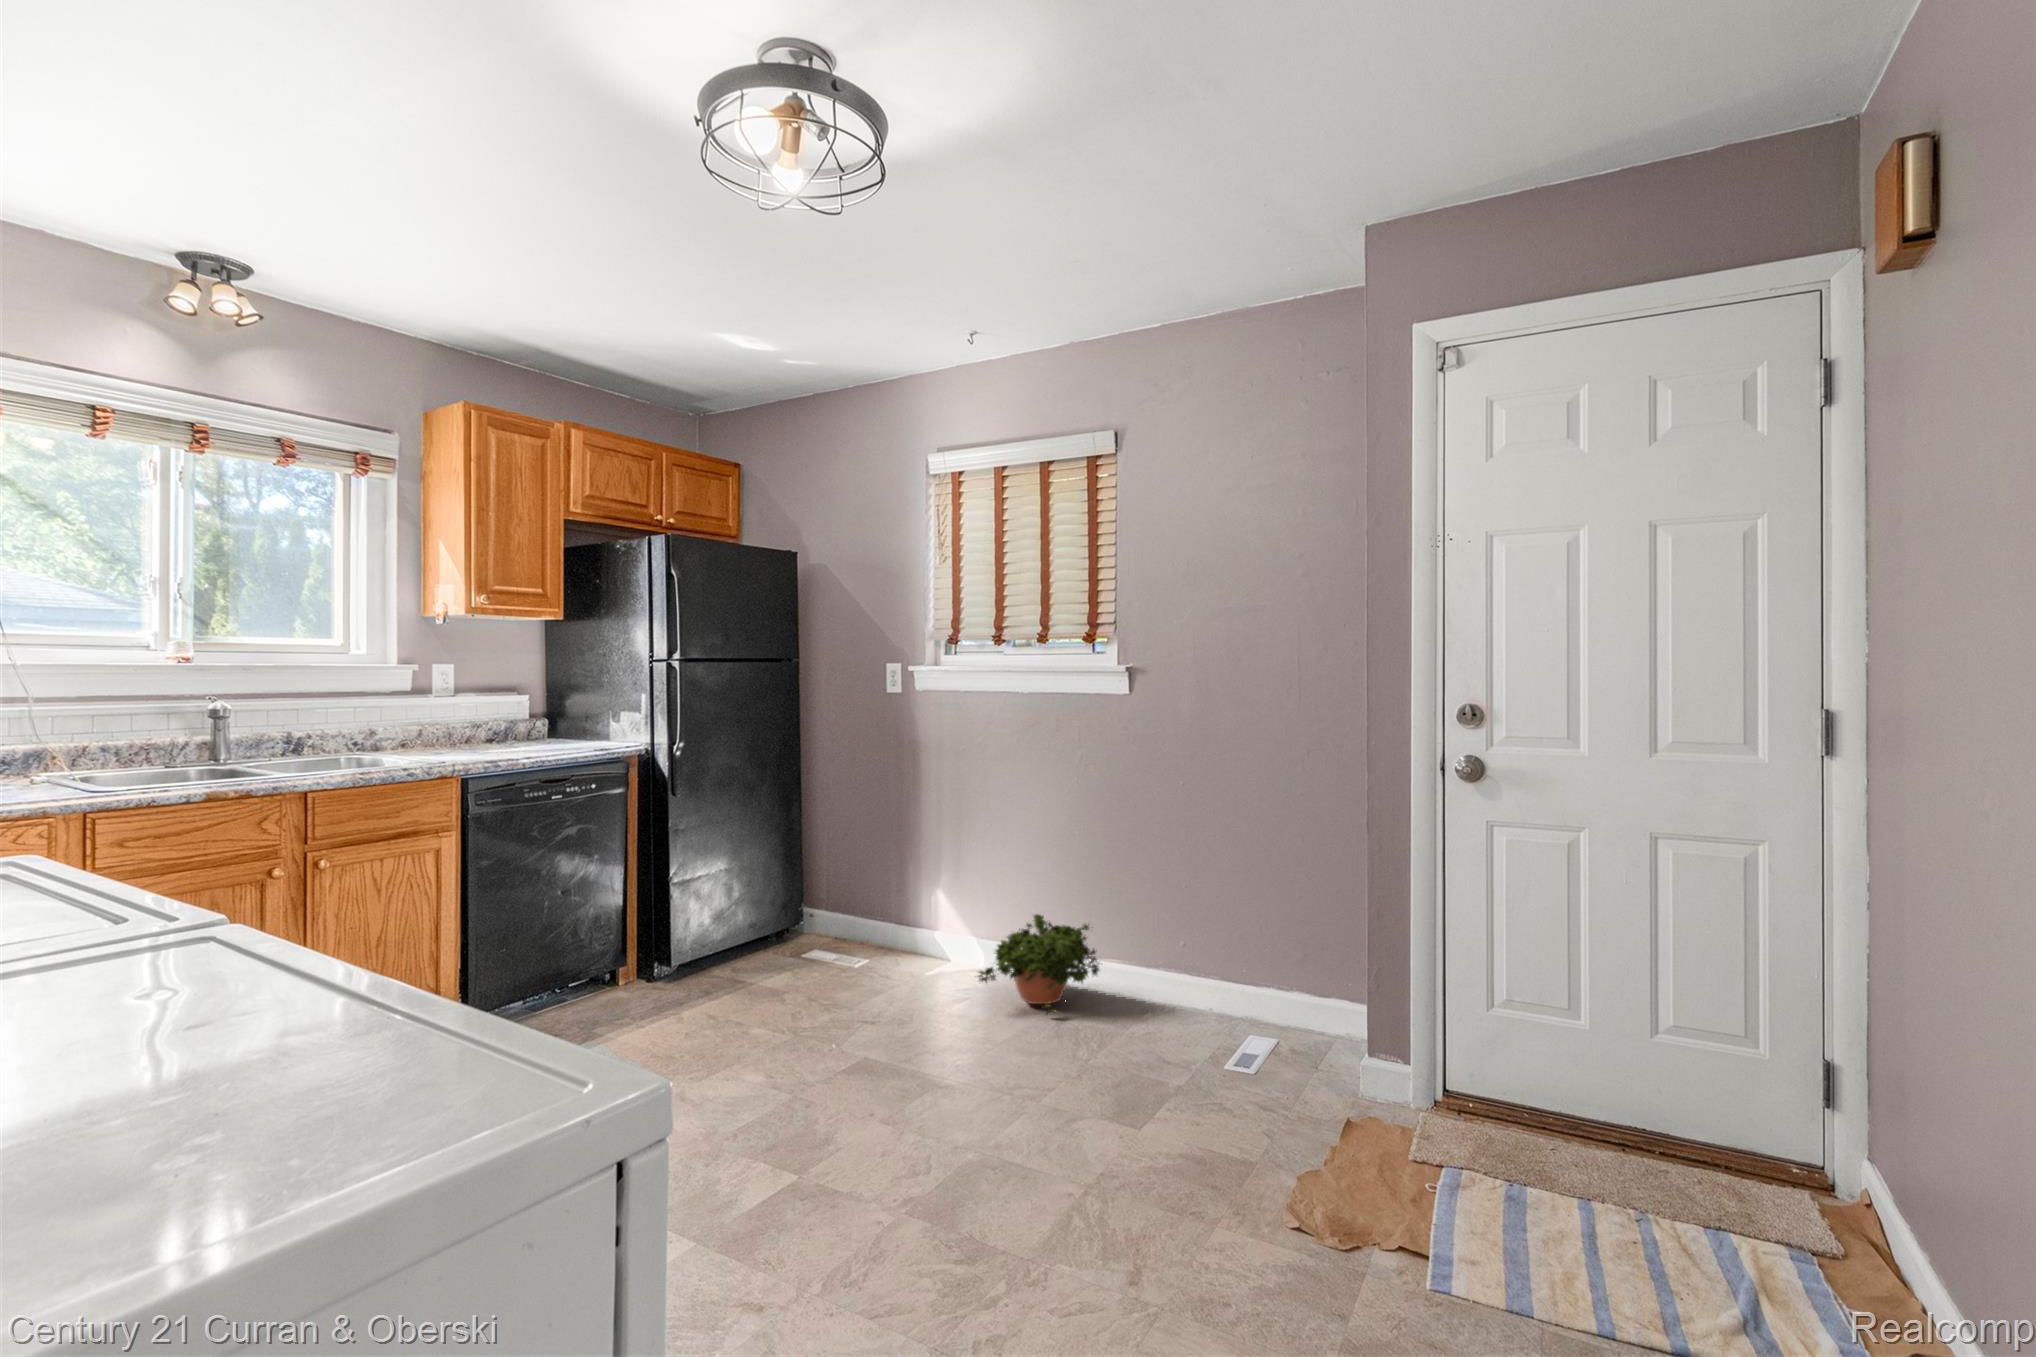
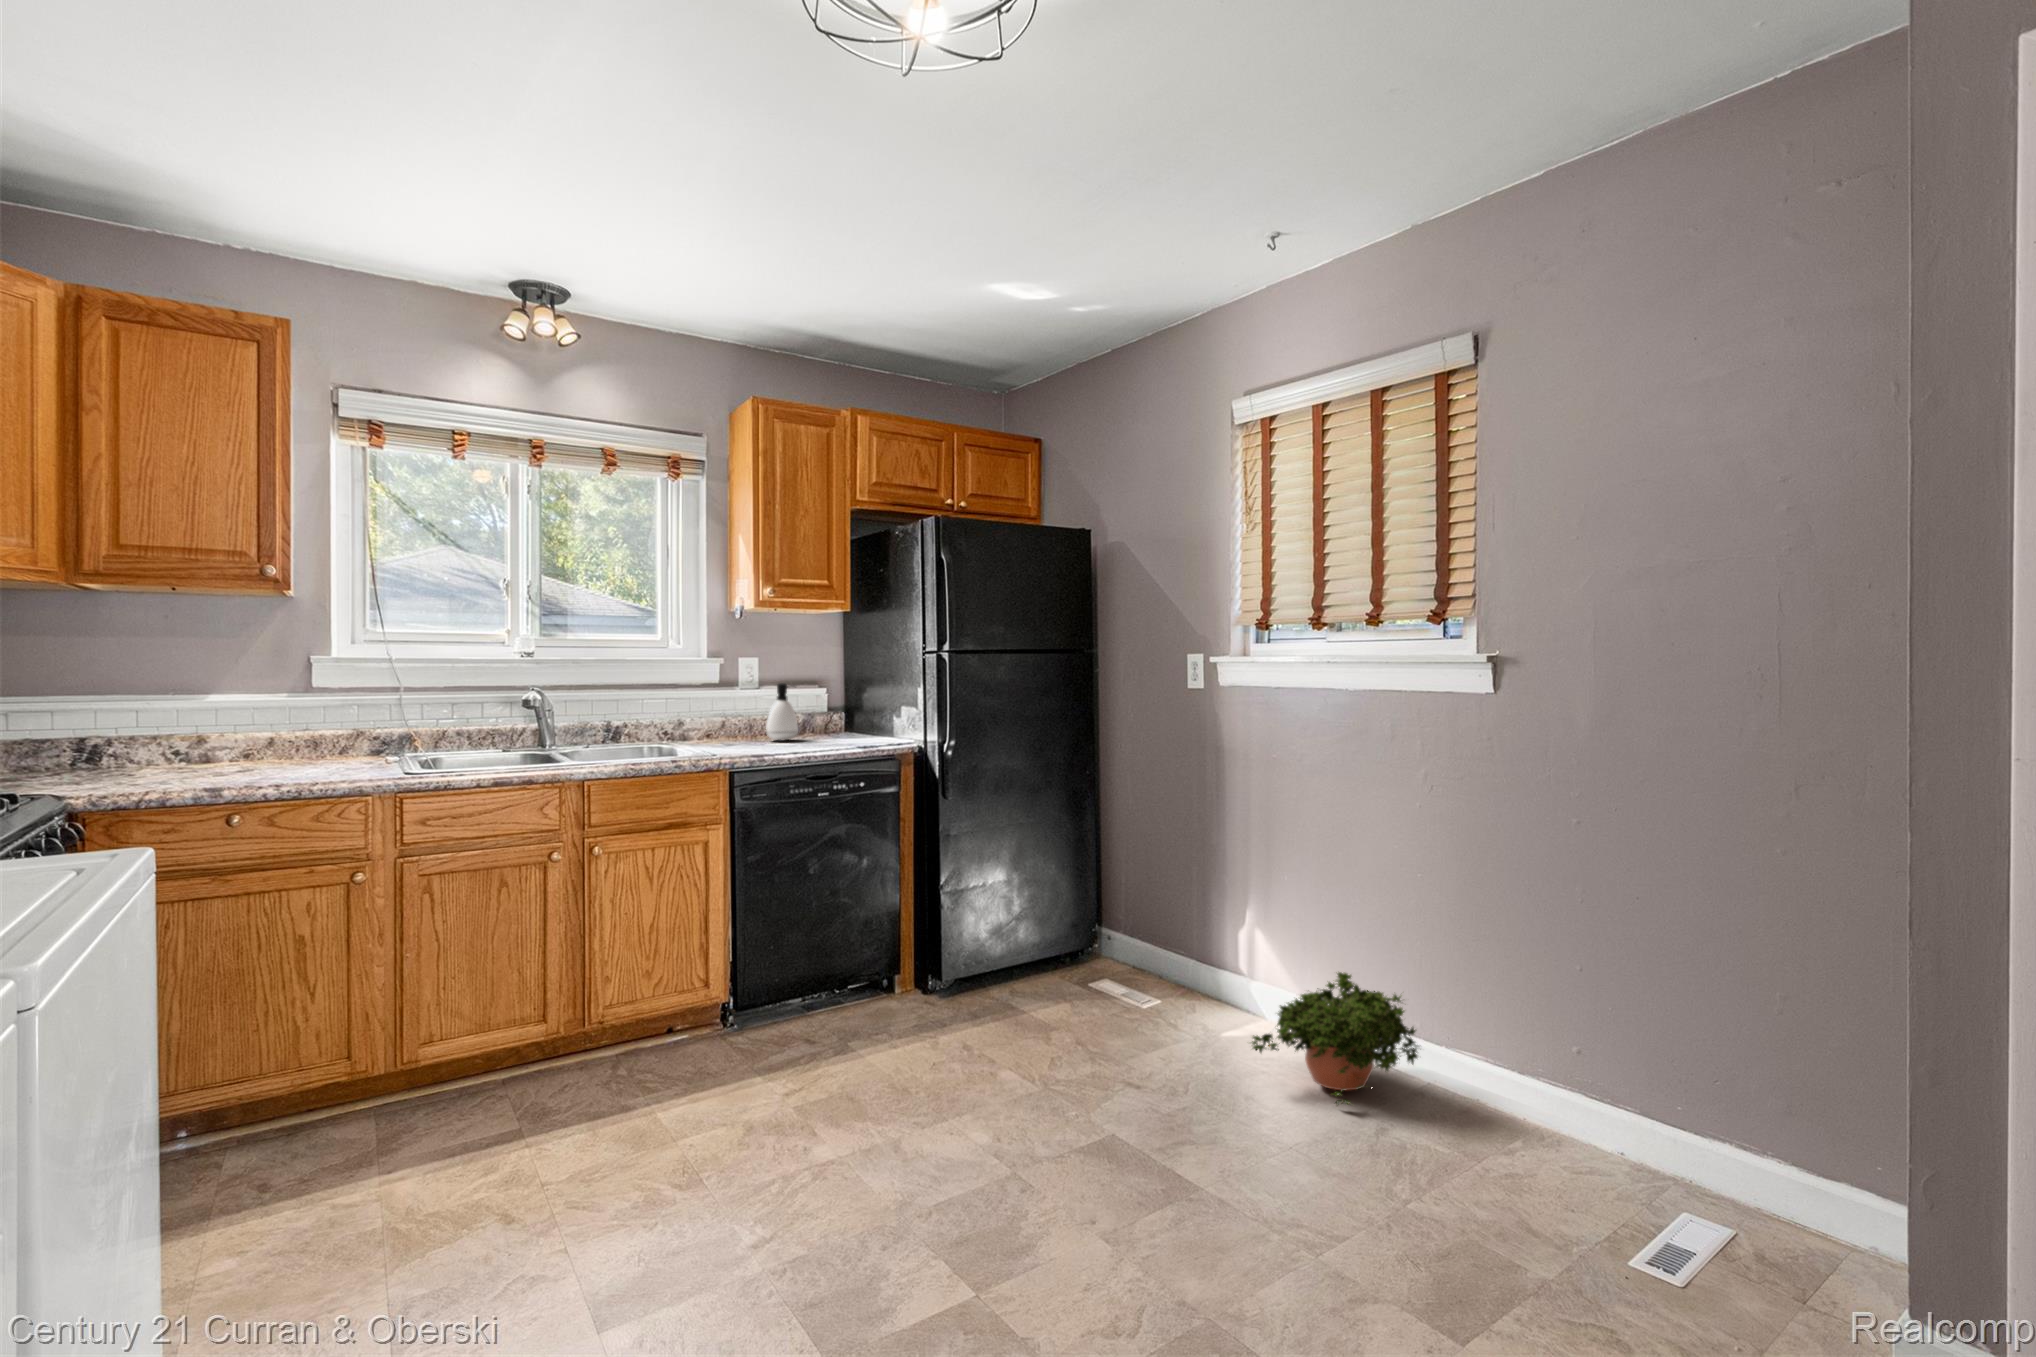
soap dispenser: none [471,690,506,747] -> present [766,683,798,741]

